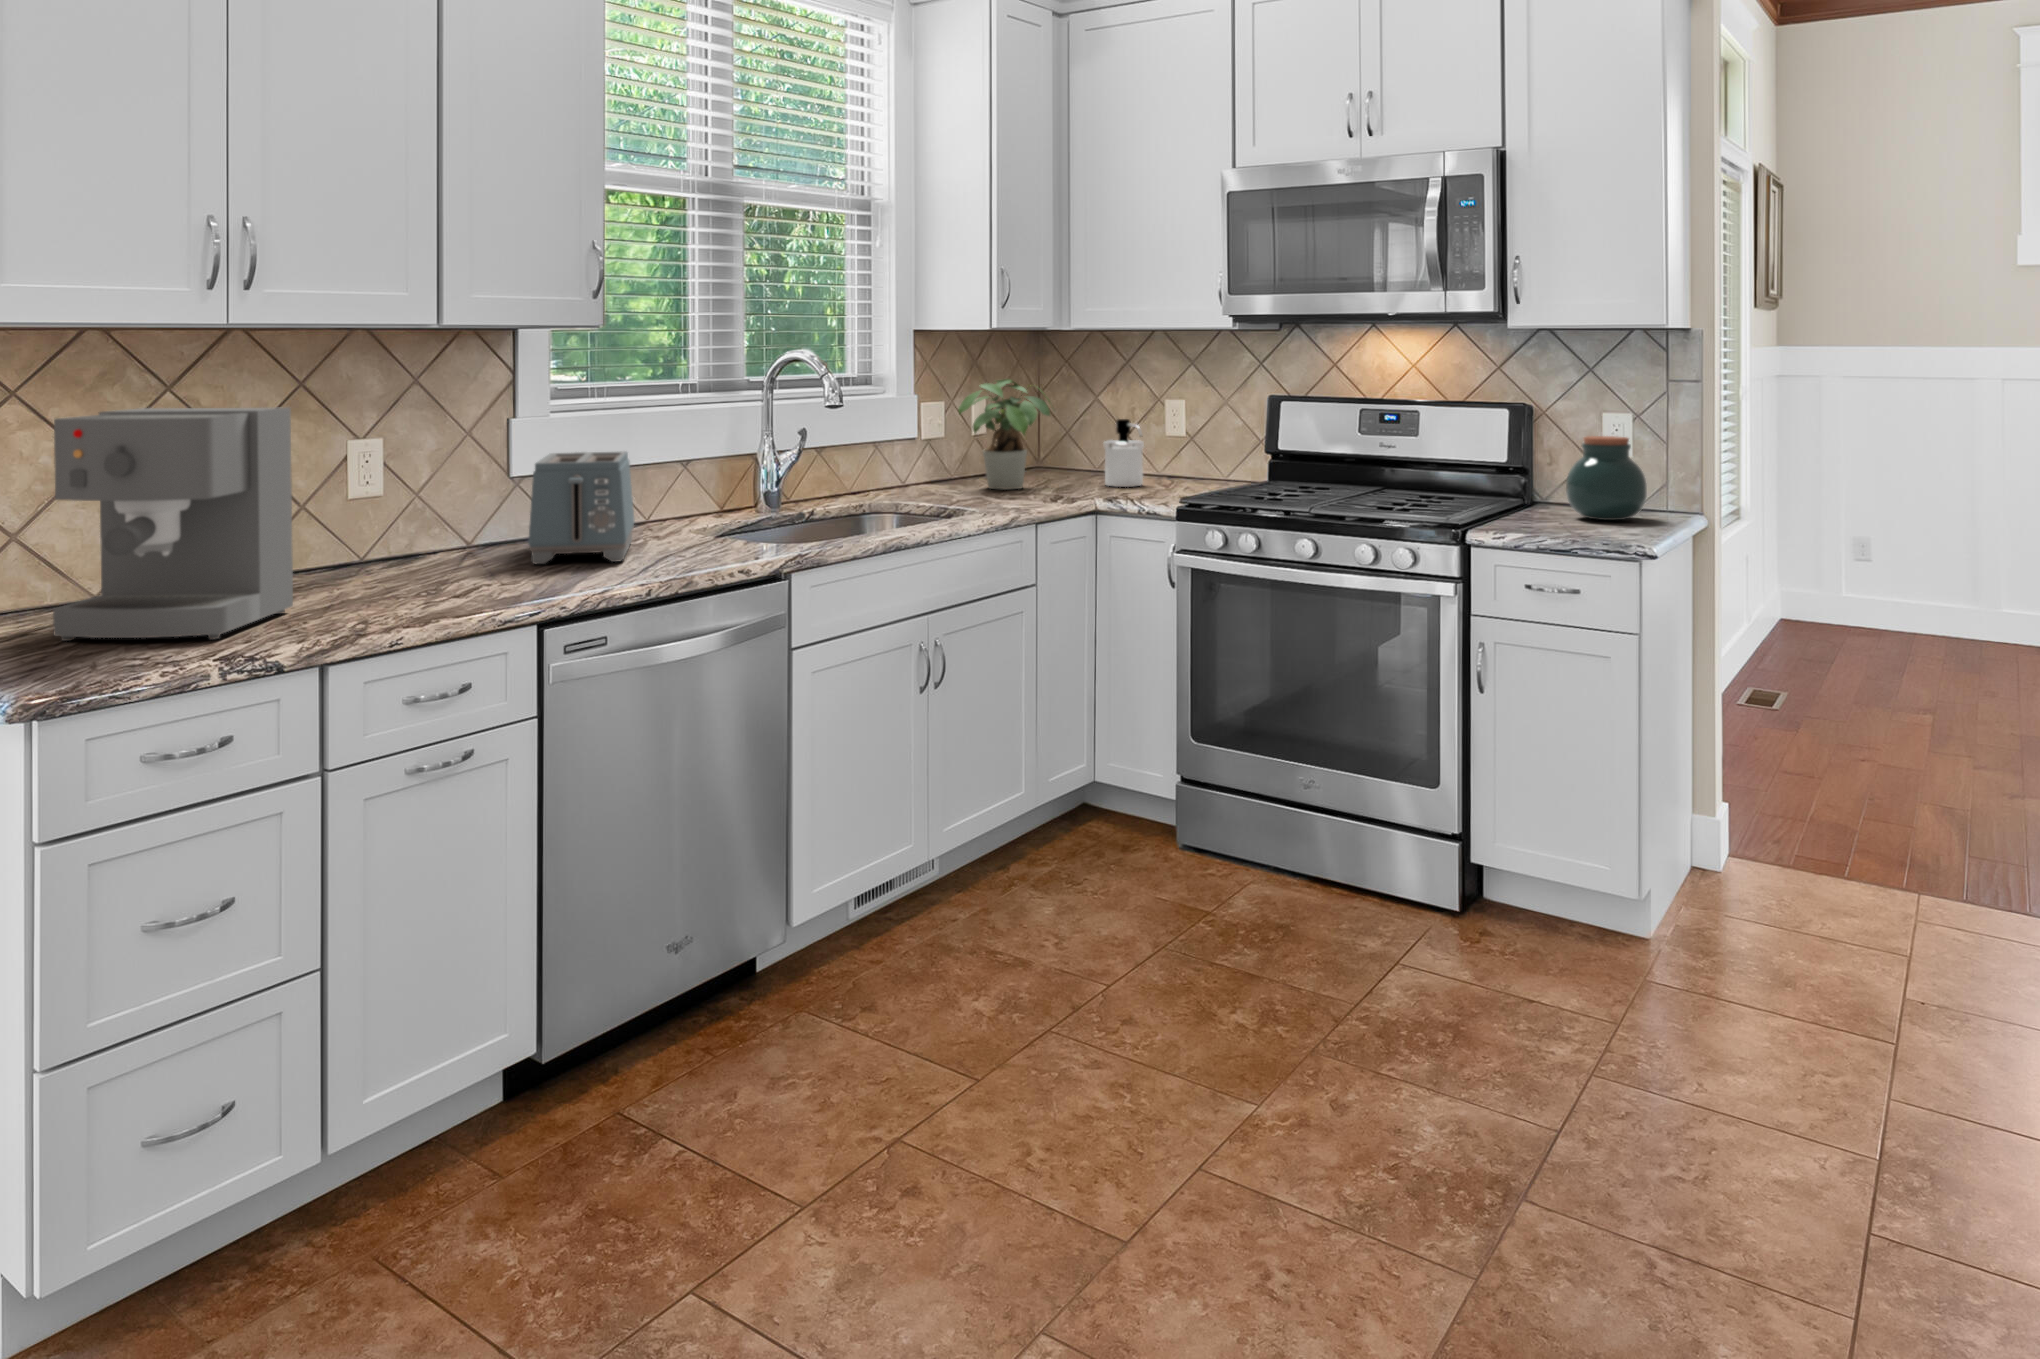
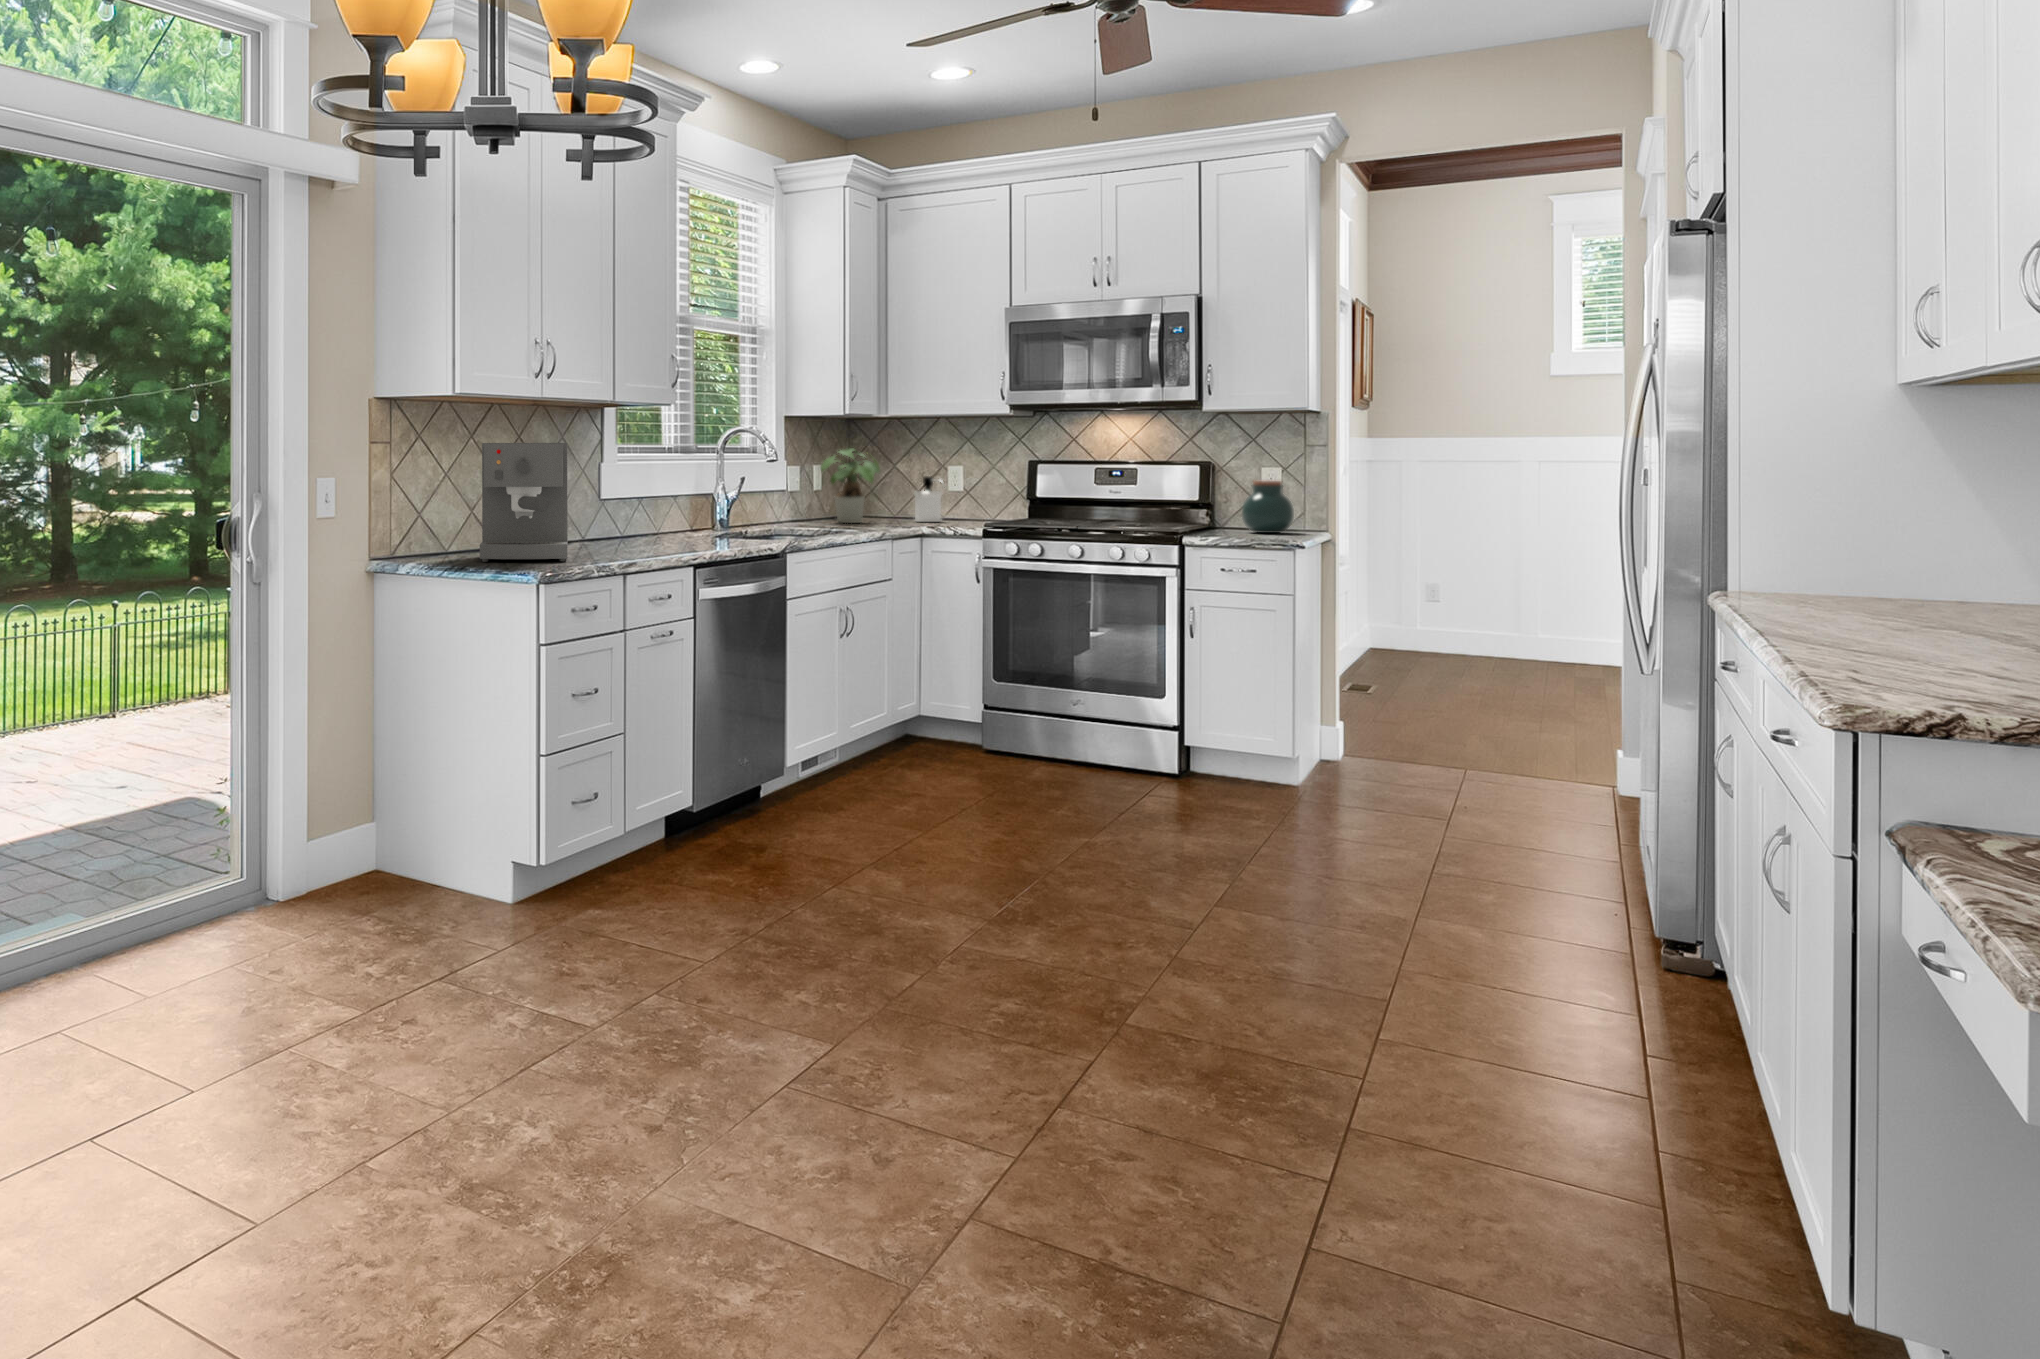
toaster: present [528,451,635,564] -> none [623,482,696,544]

